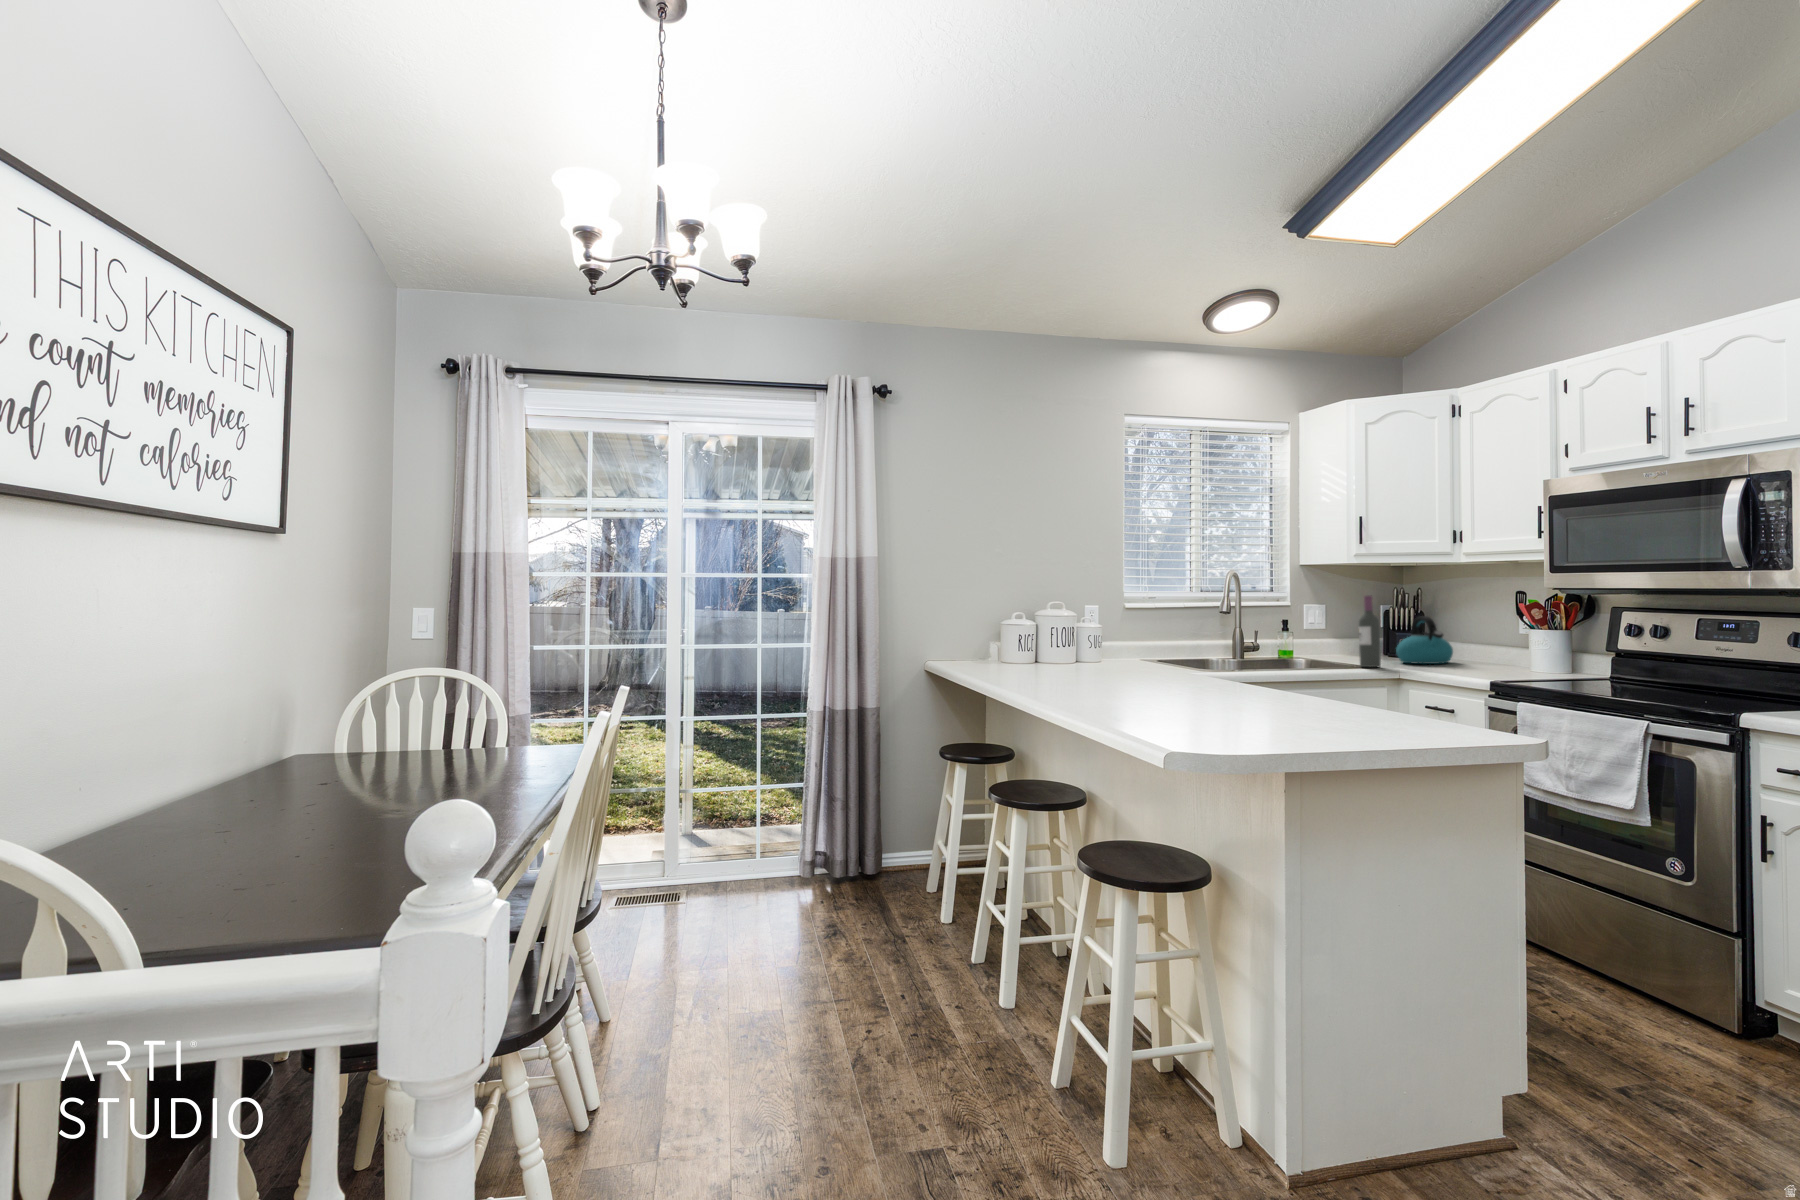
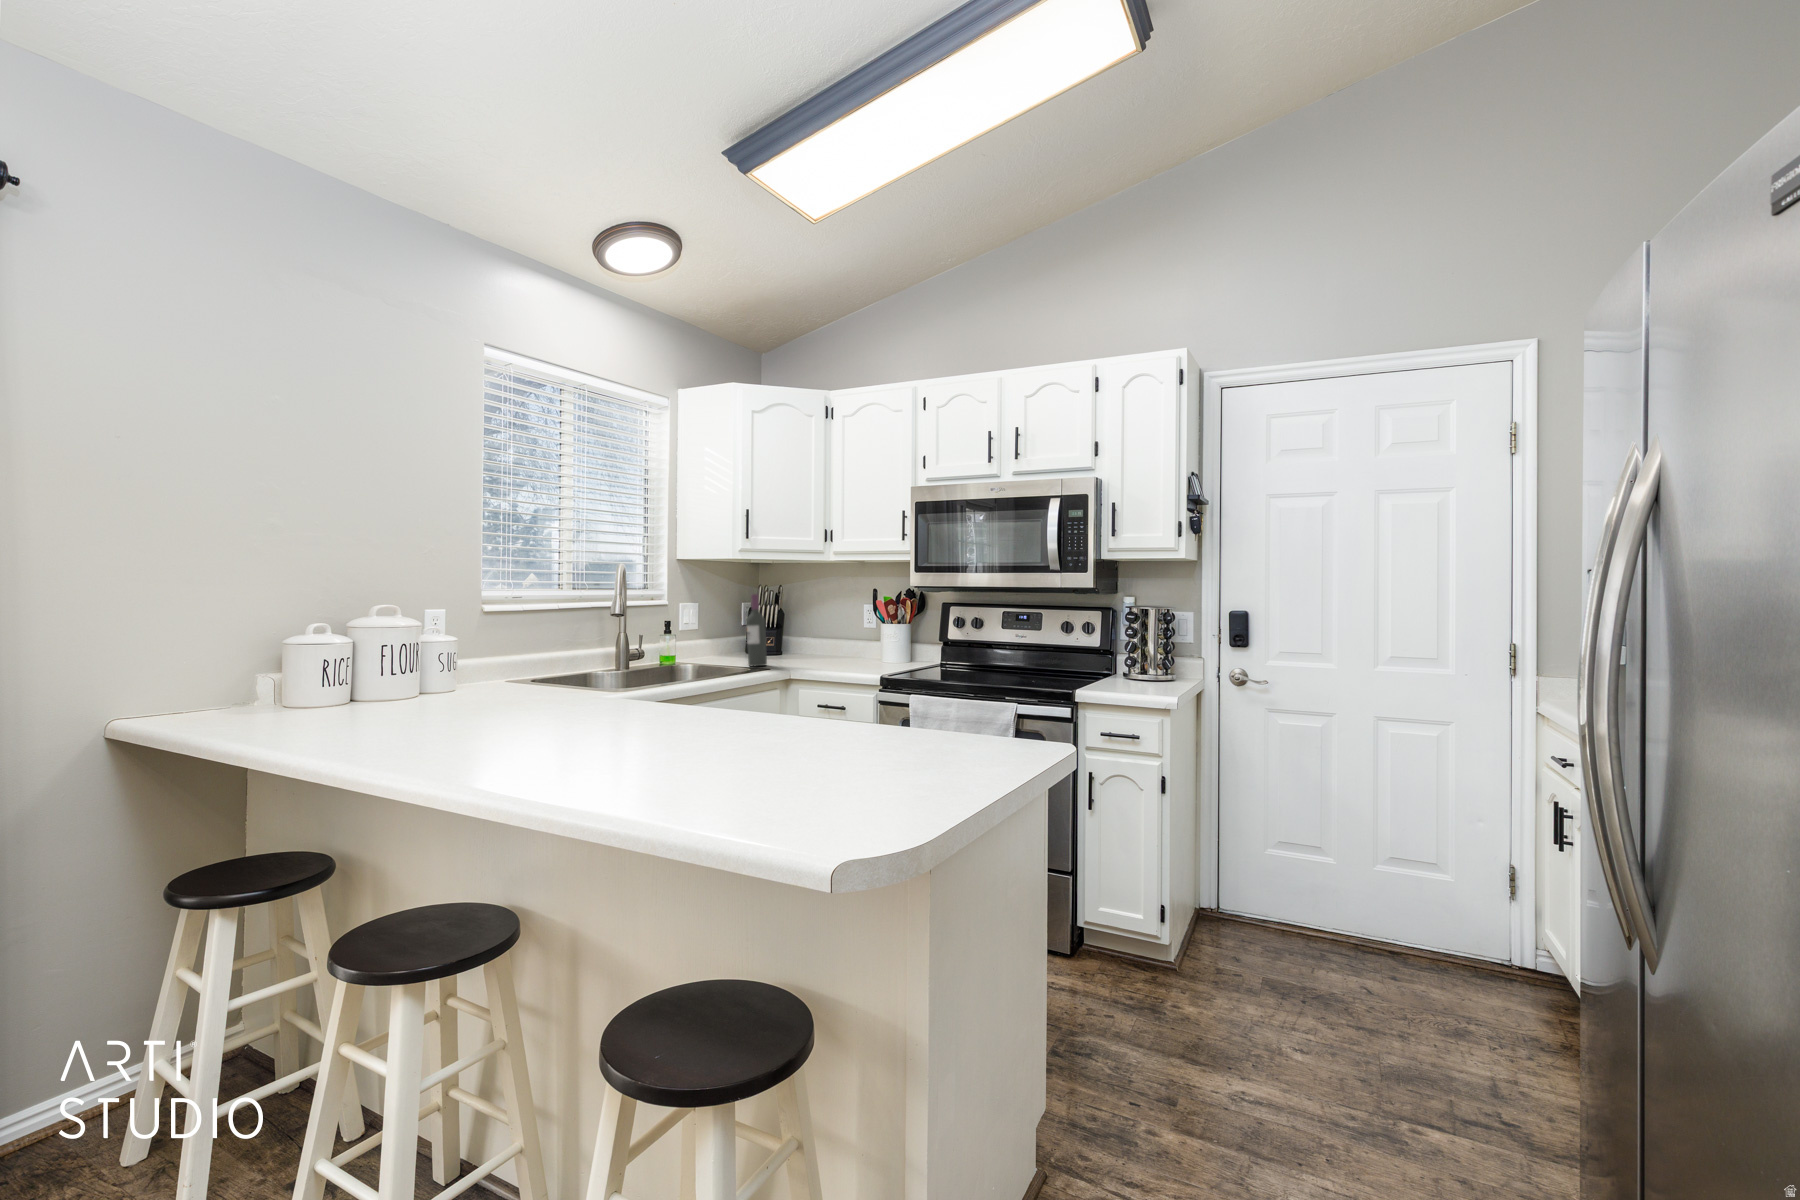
kettle: present [1396,616,1453,664] -> none [773,613,820,659]

